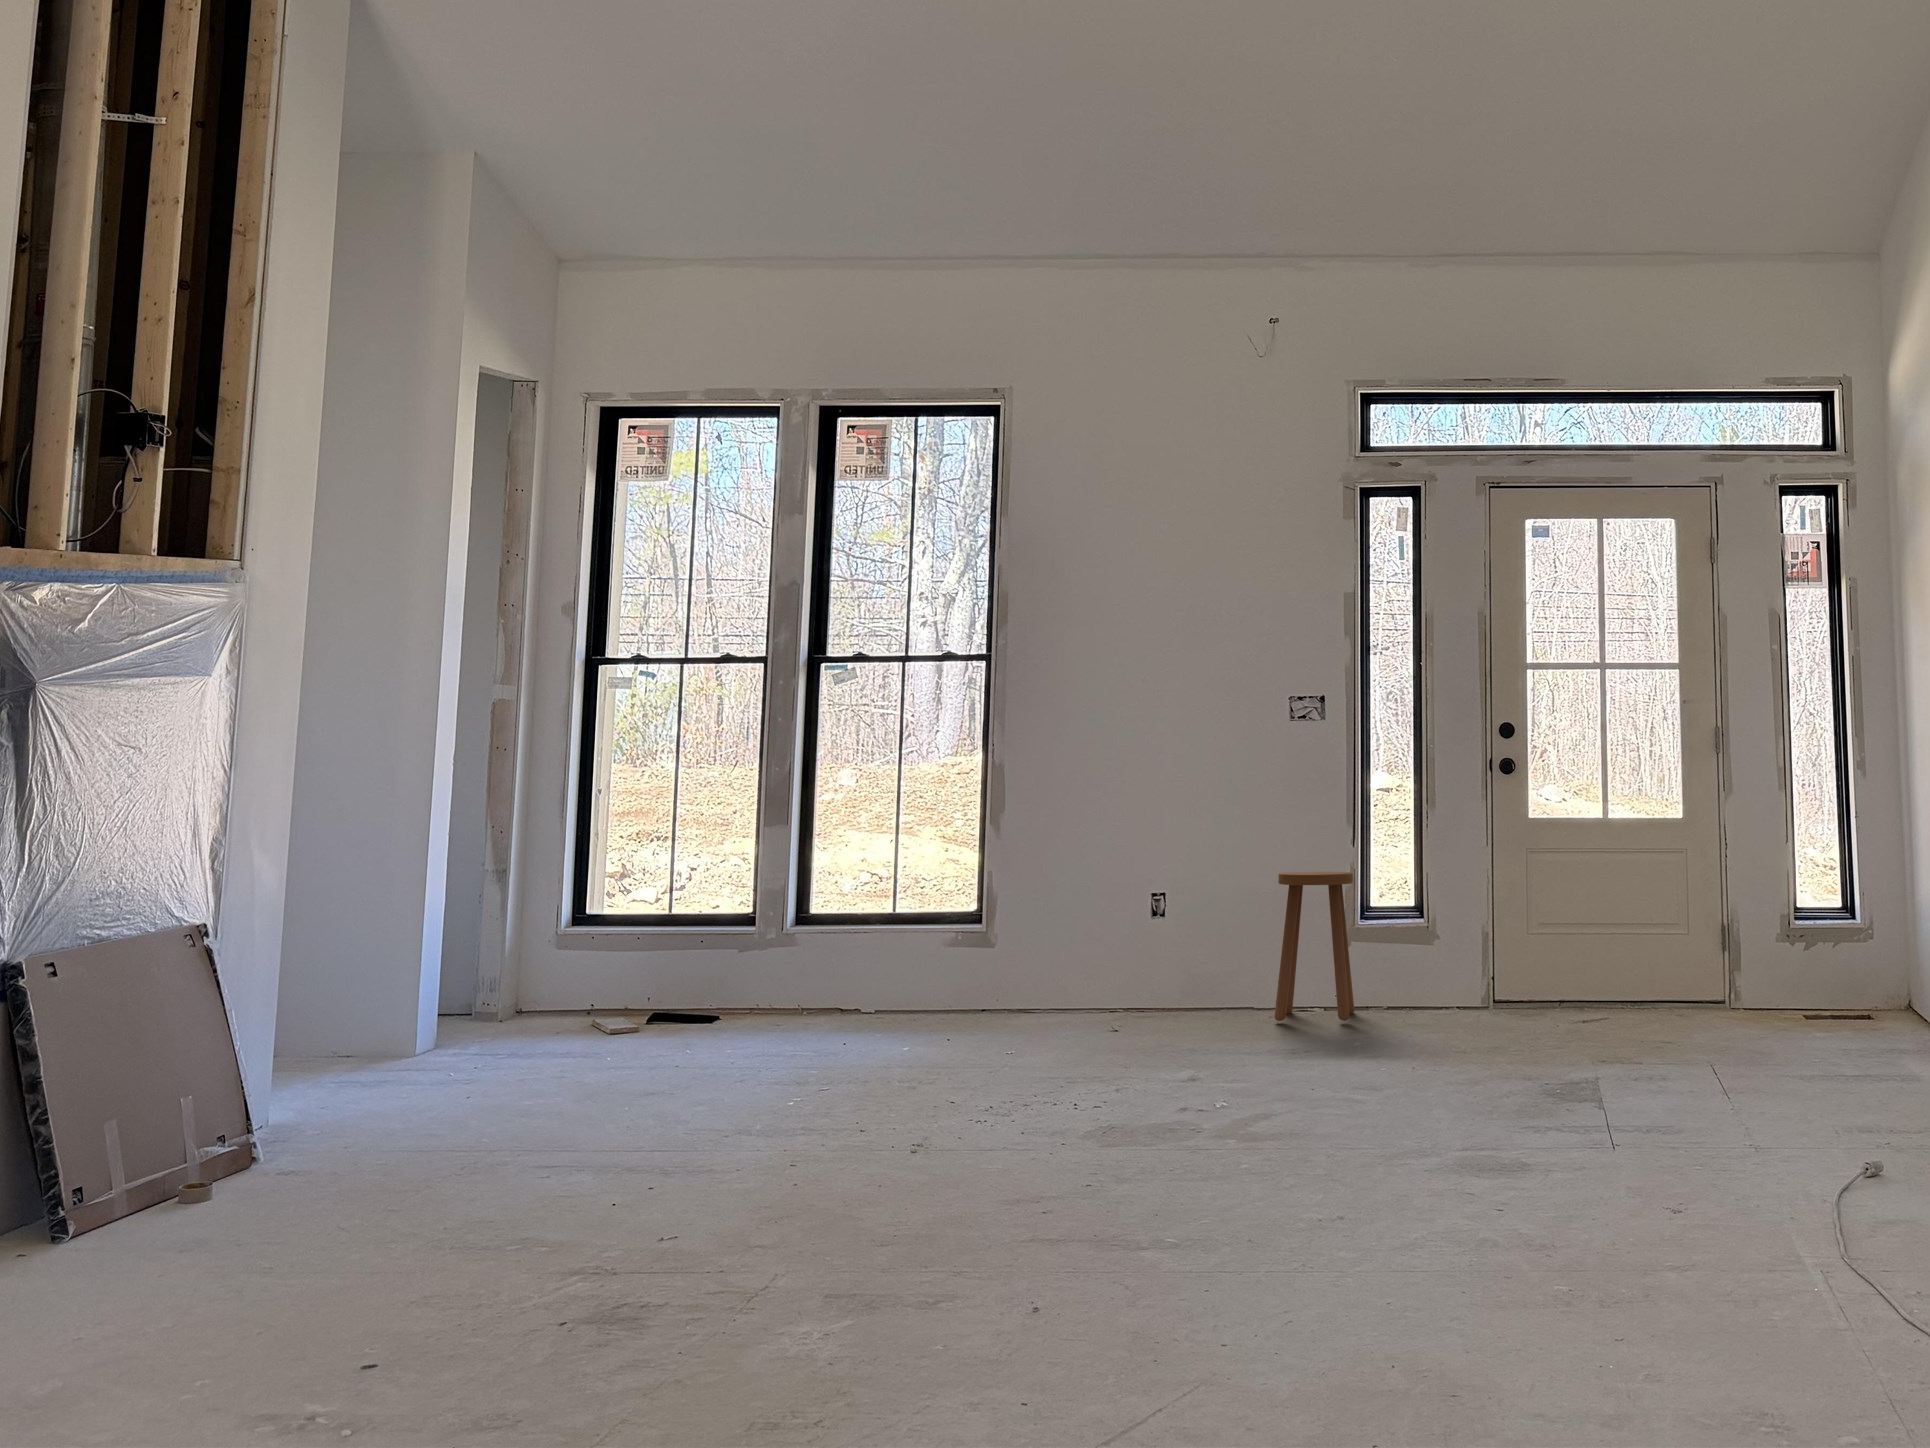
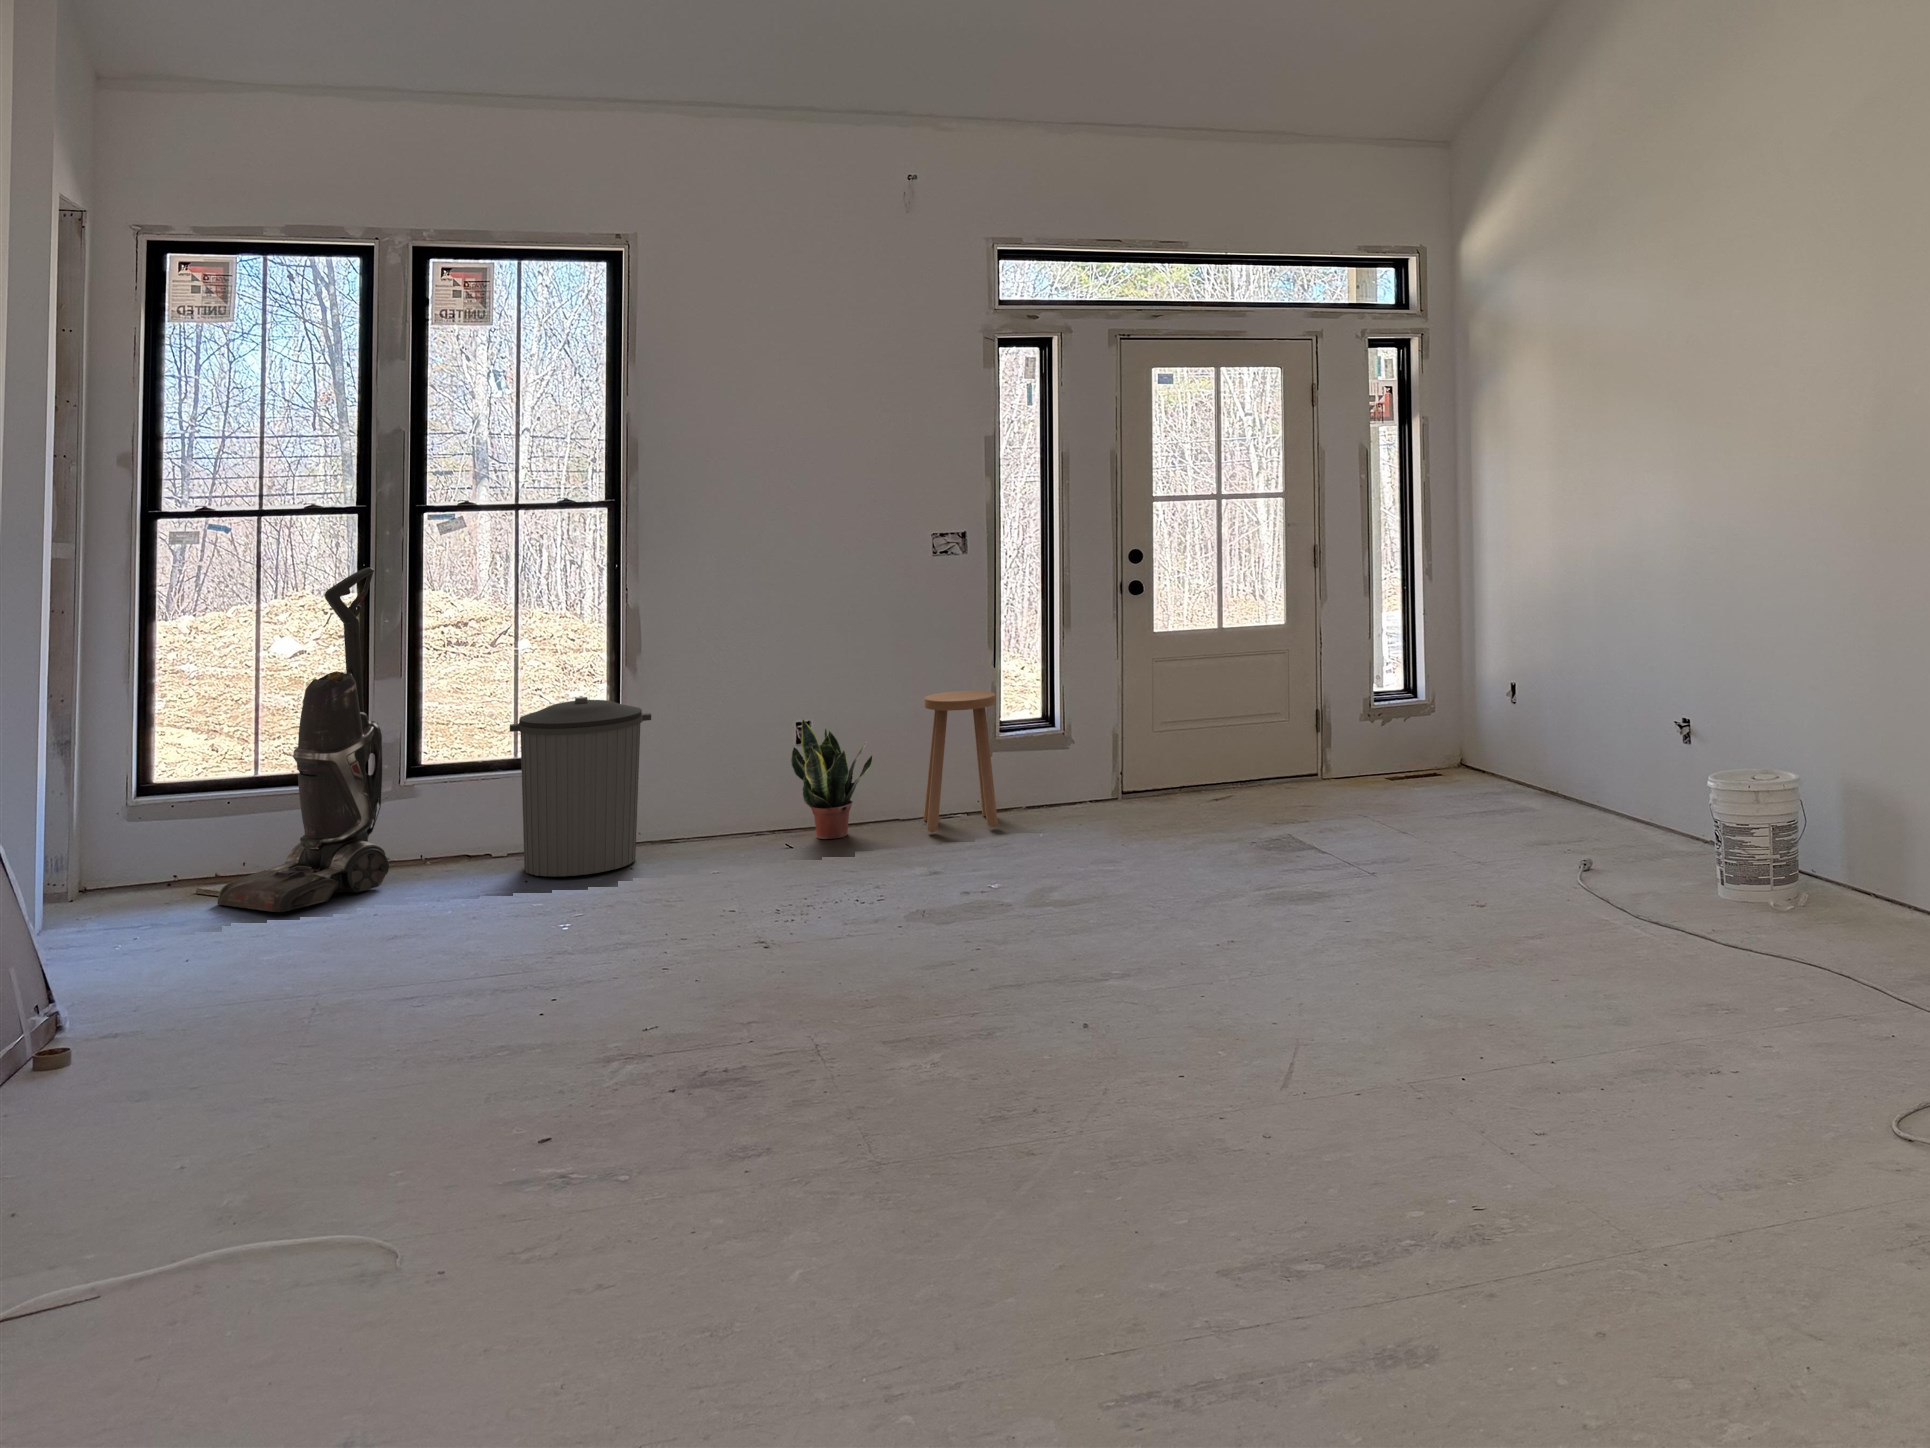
vacuum cleaner: none [606,709,765,1035] -> present [217,568,389,912]
trash can: none [871,848,1004,1029] -> present [510,697,651,877]
potted plant: none [1145,888,1224,1020] -> present [791,720,873,839]

